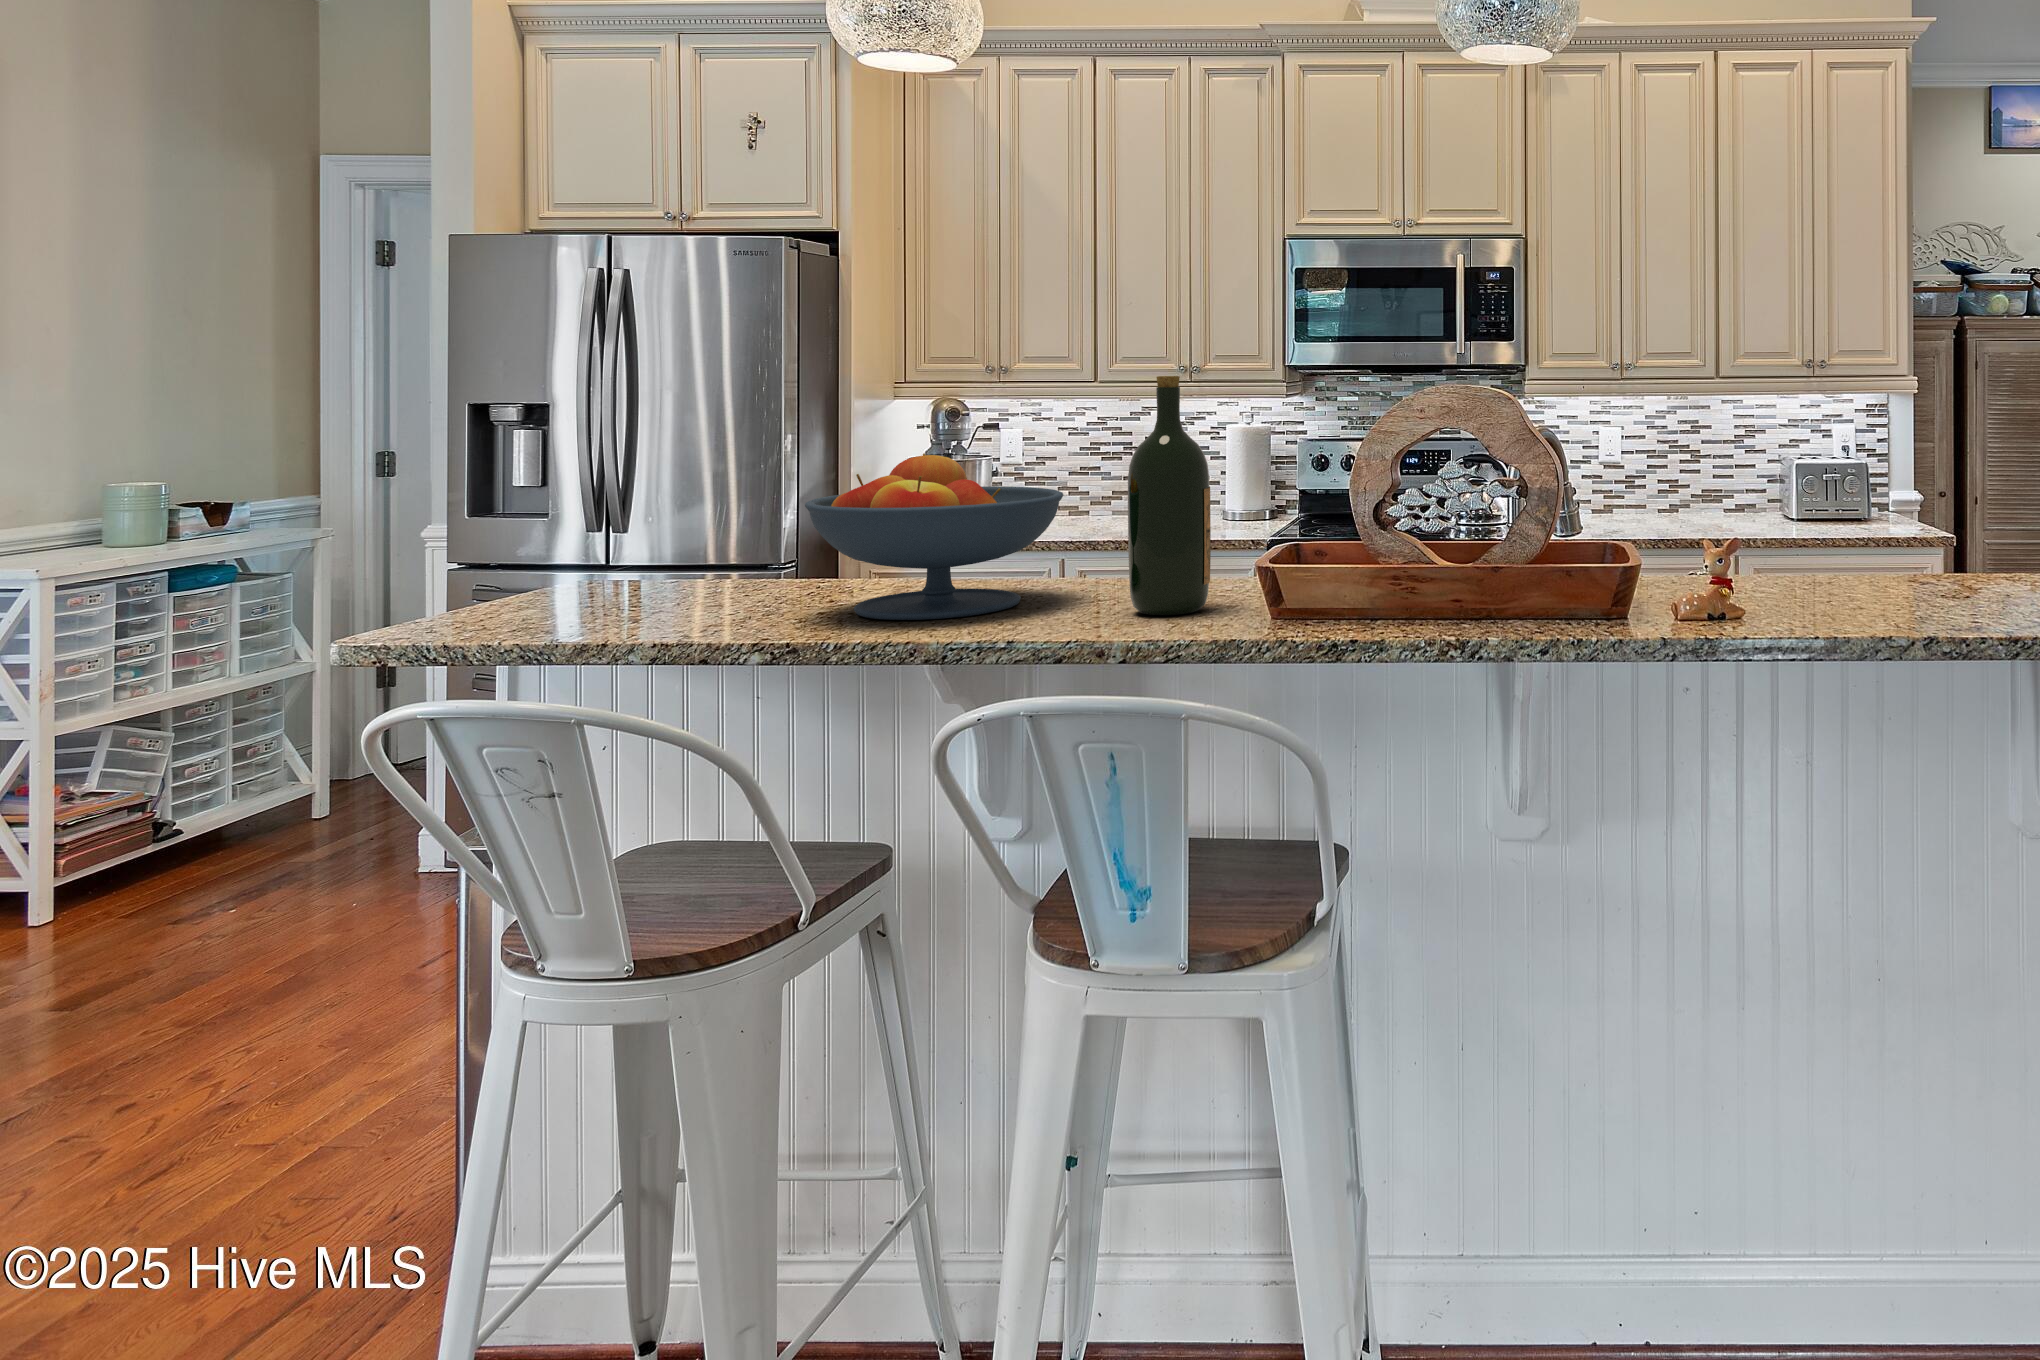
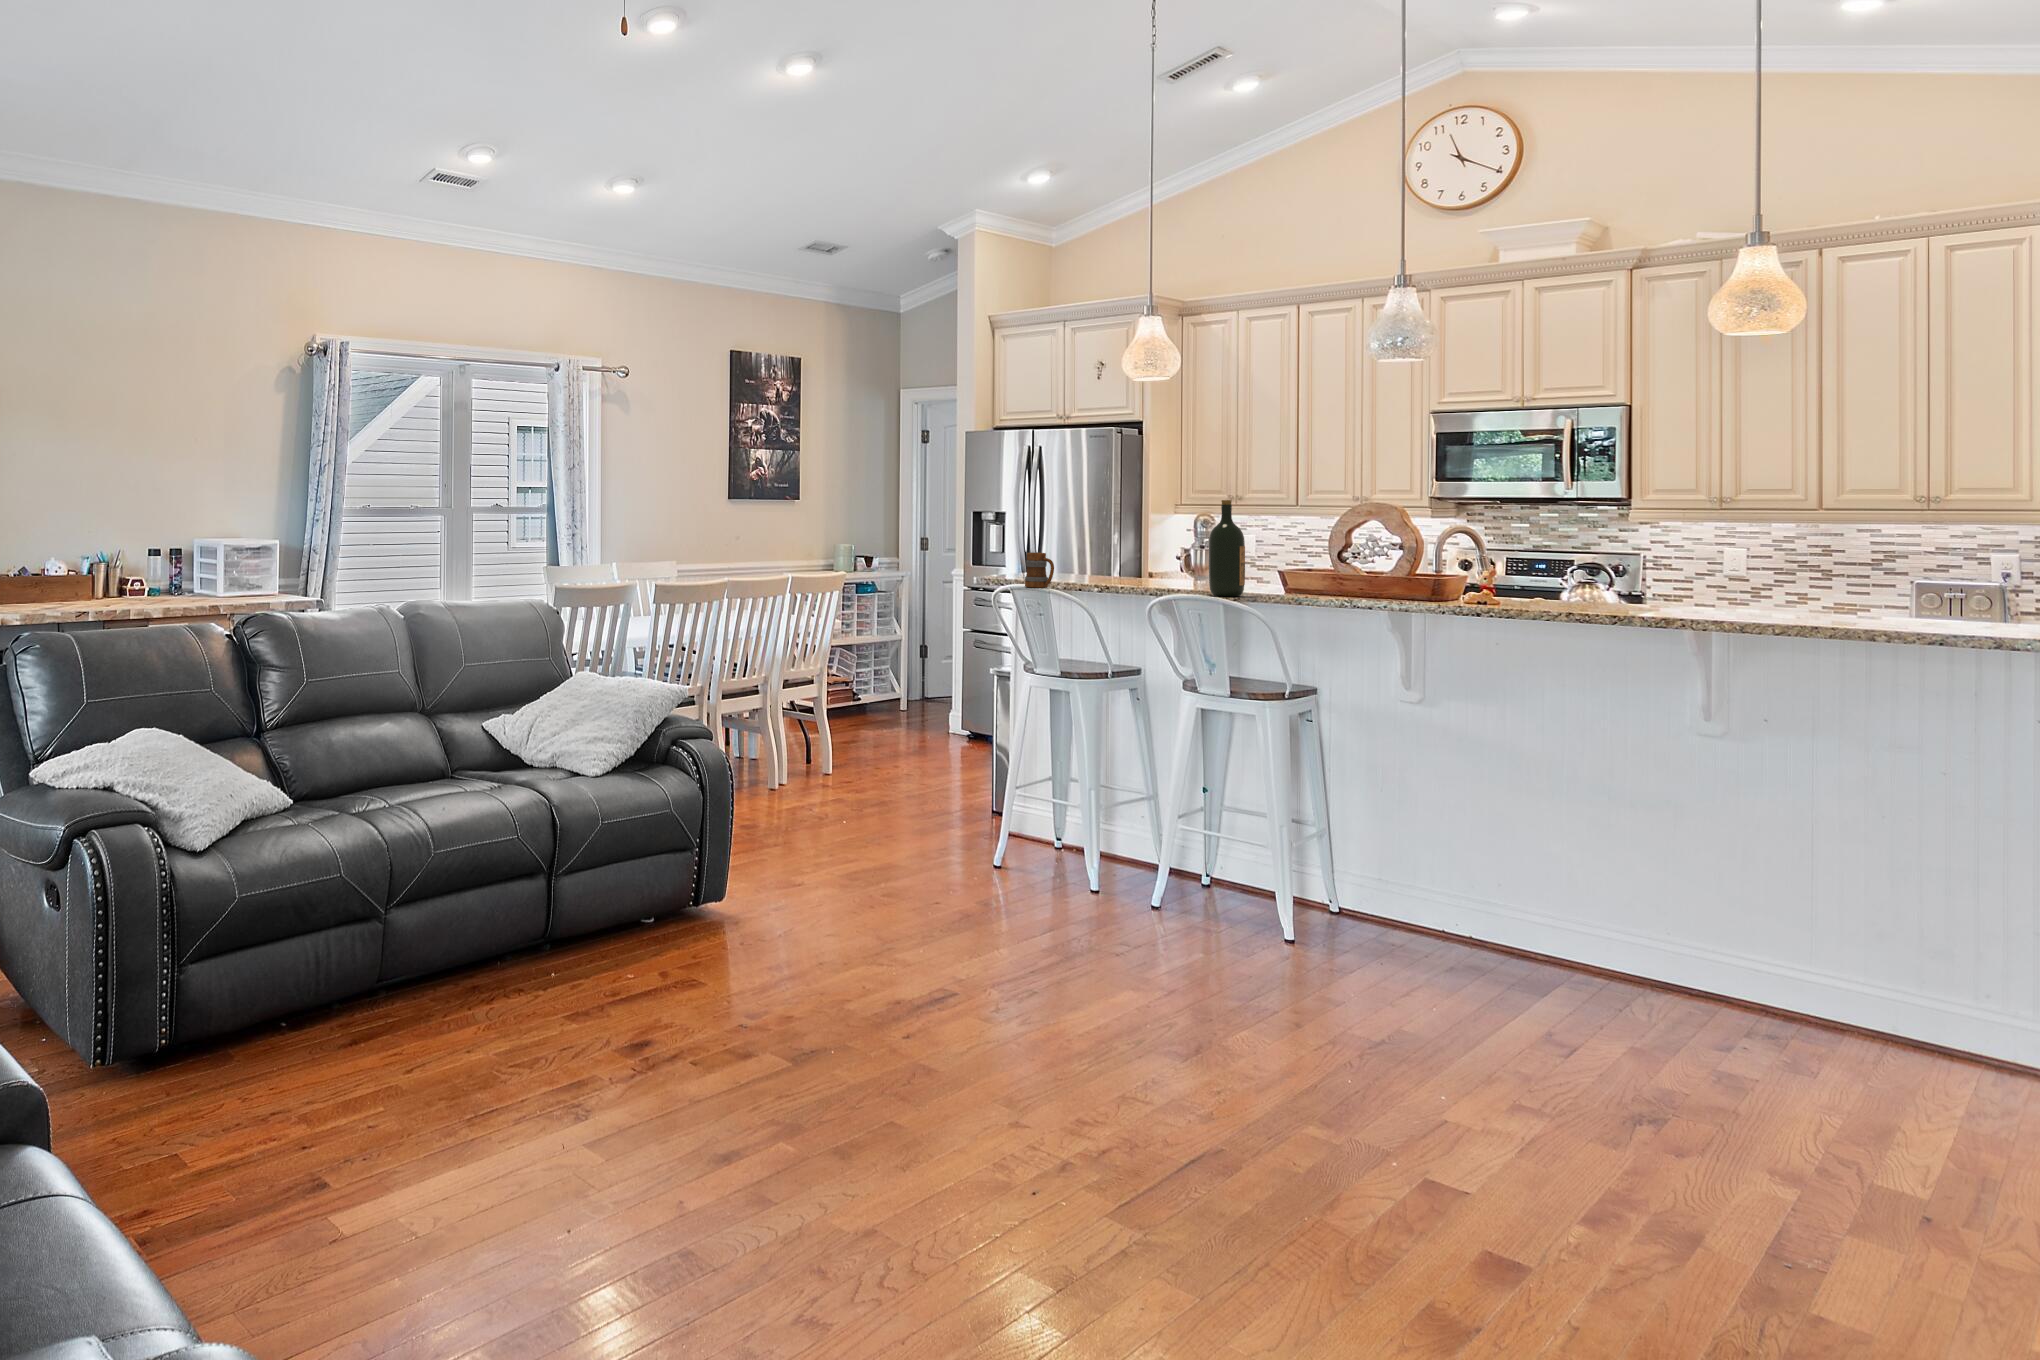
fruit bowl: present [805,453,1063,620] -> none [1089,530,1192,592]
mug: none [612,527,703,629] -> present [1025,552,1054,588]

